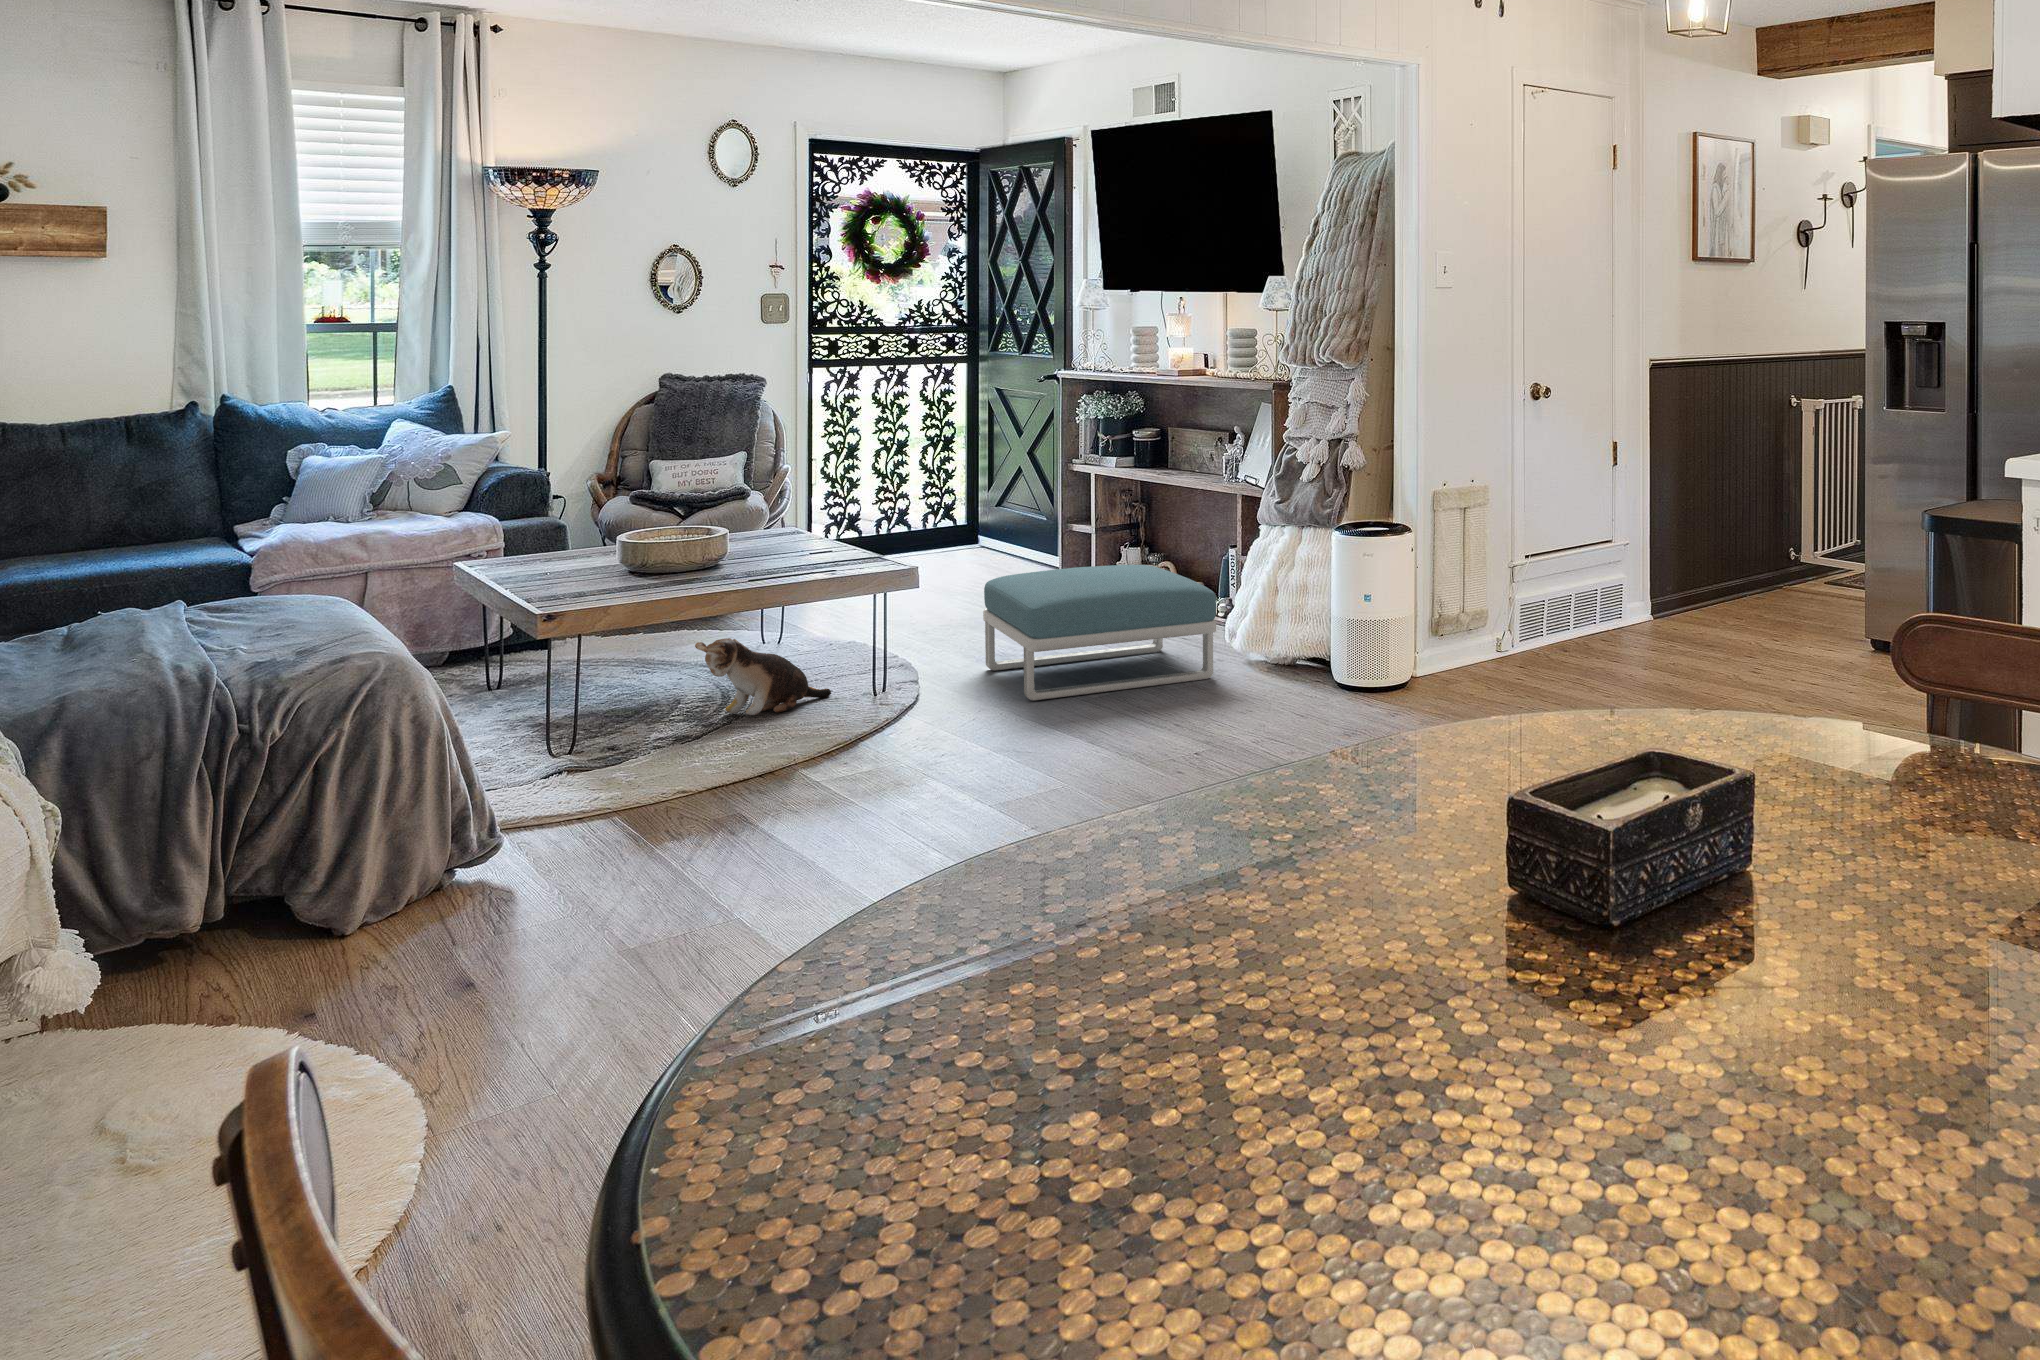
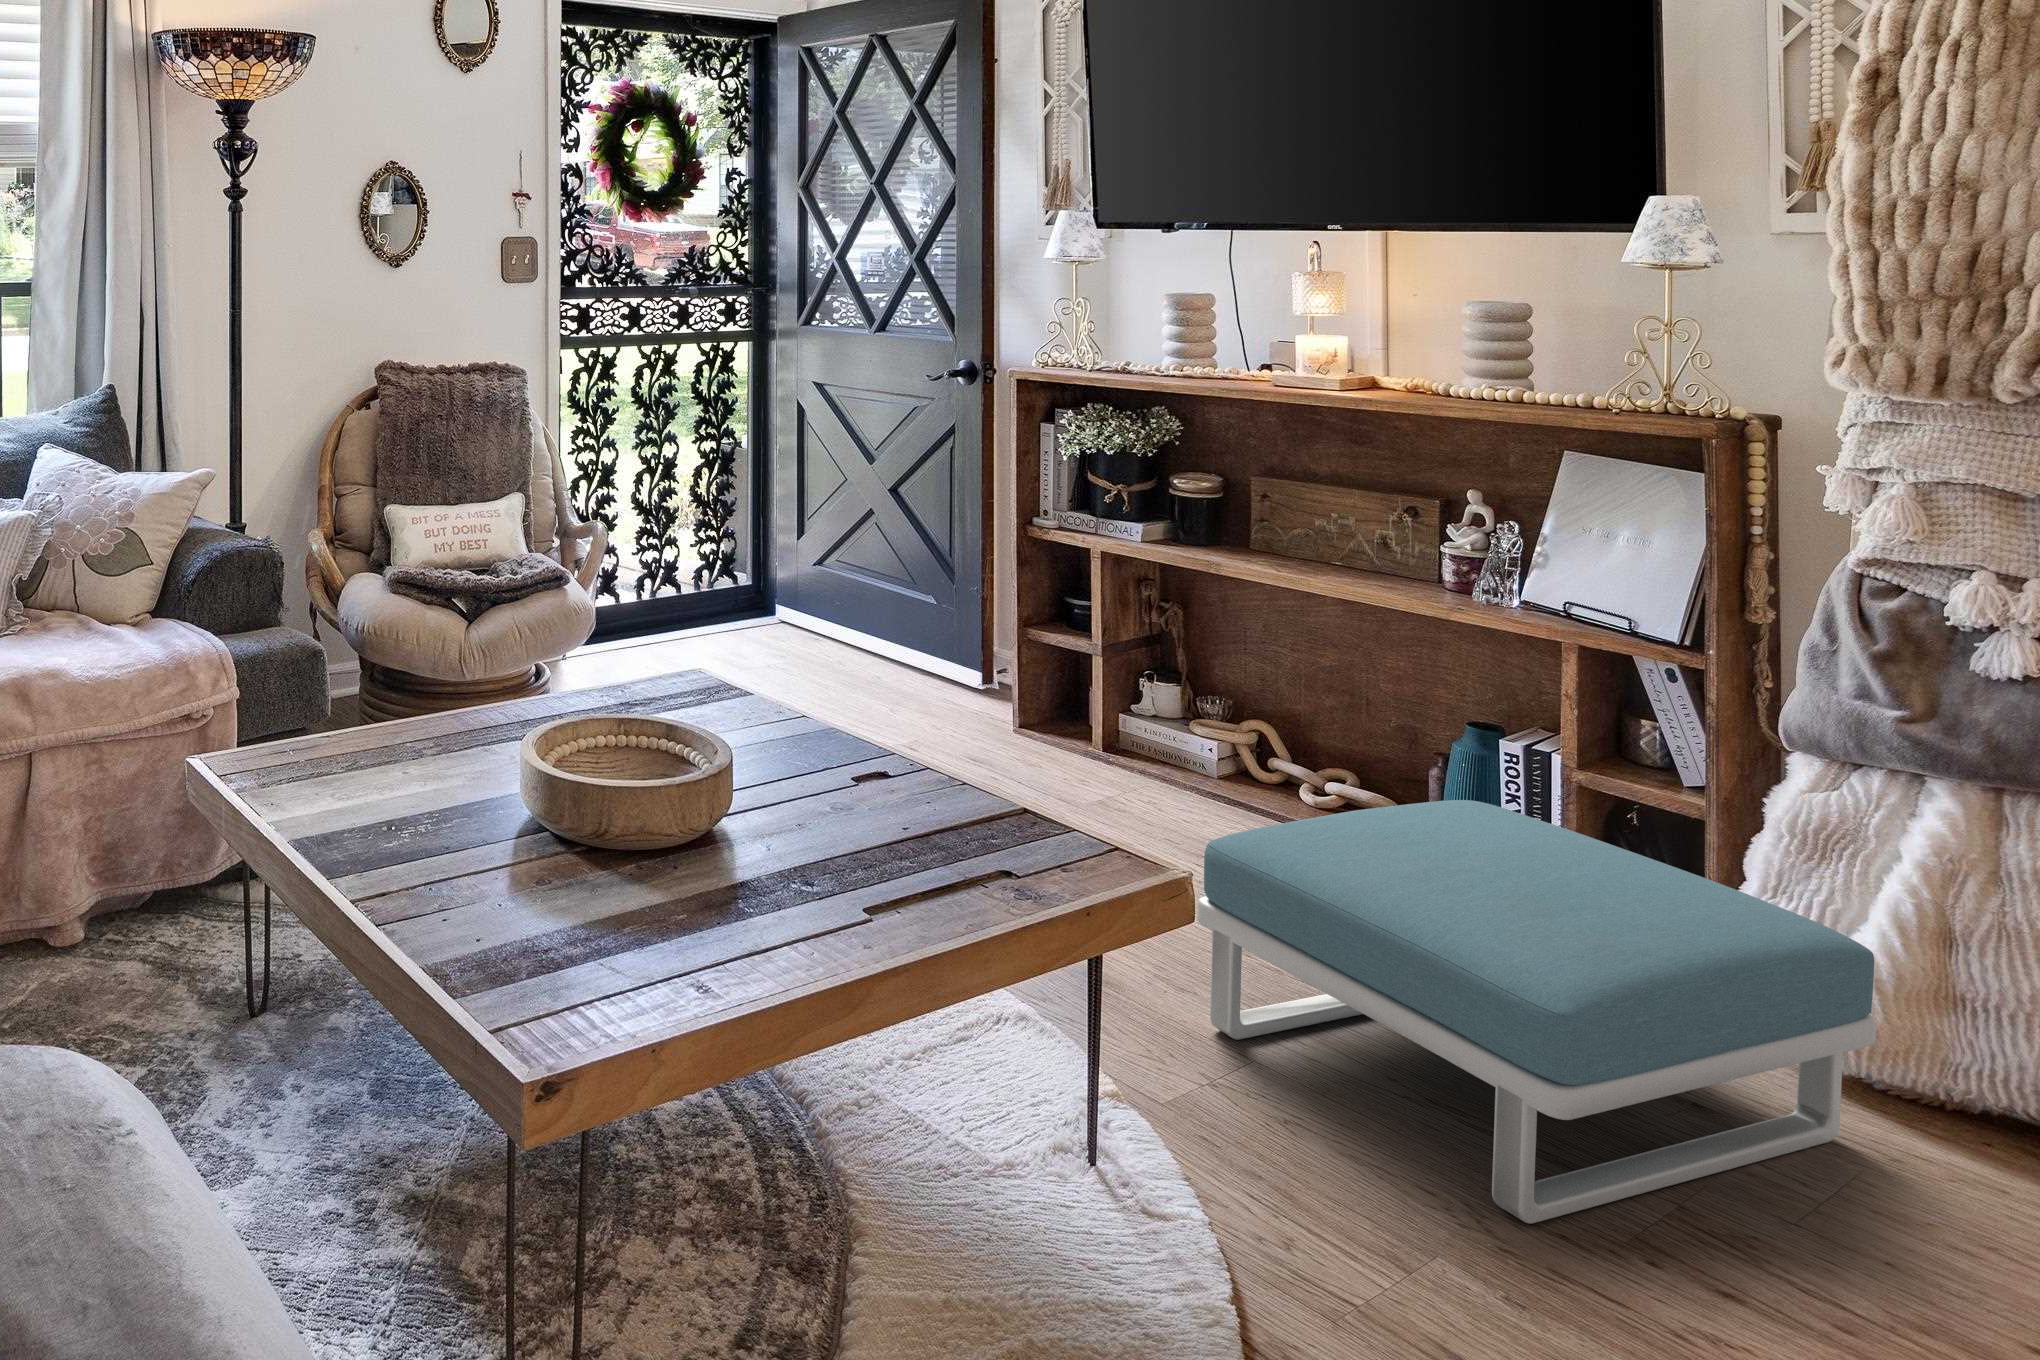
plush toy: present [695,638,831,715] -> none [786,1040,985,1226]

